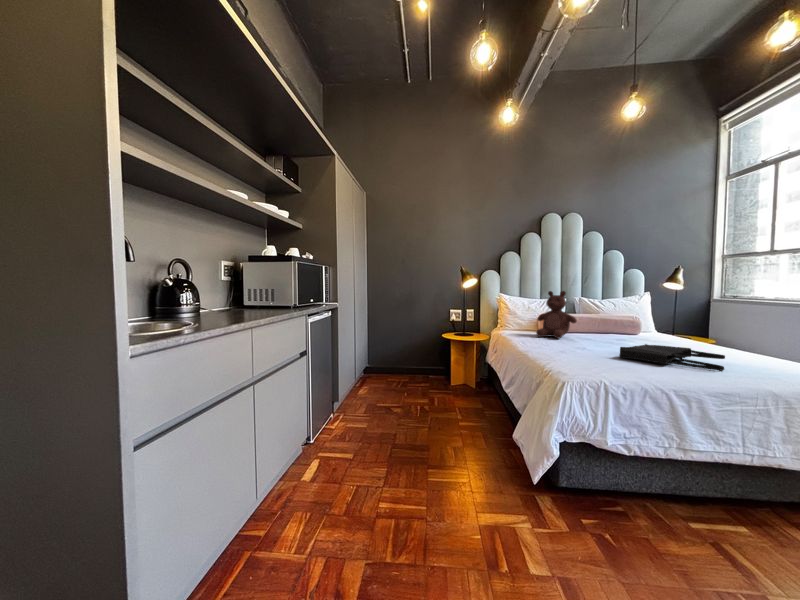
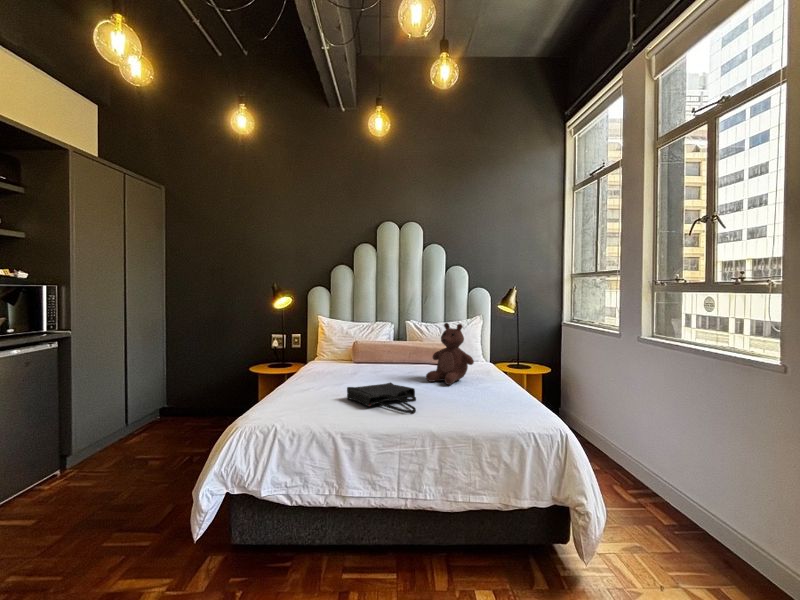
teddy bear: present [536,291,577,339] -> present [426,323,474,385]

